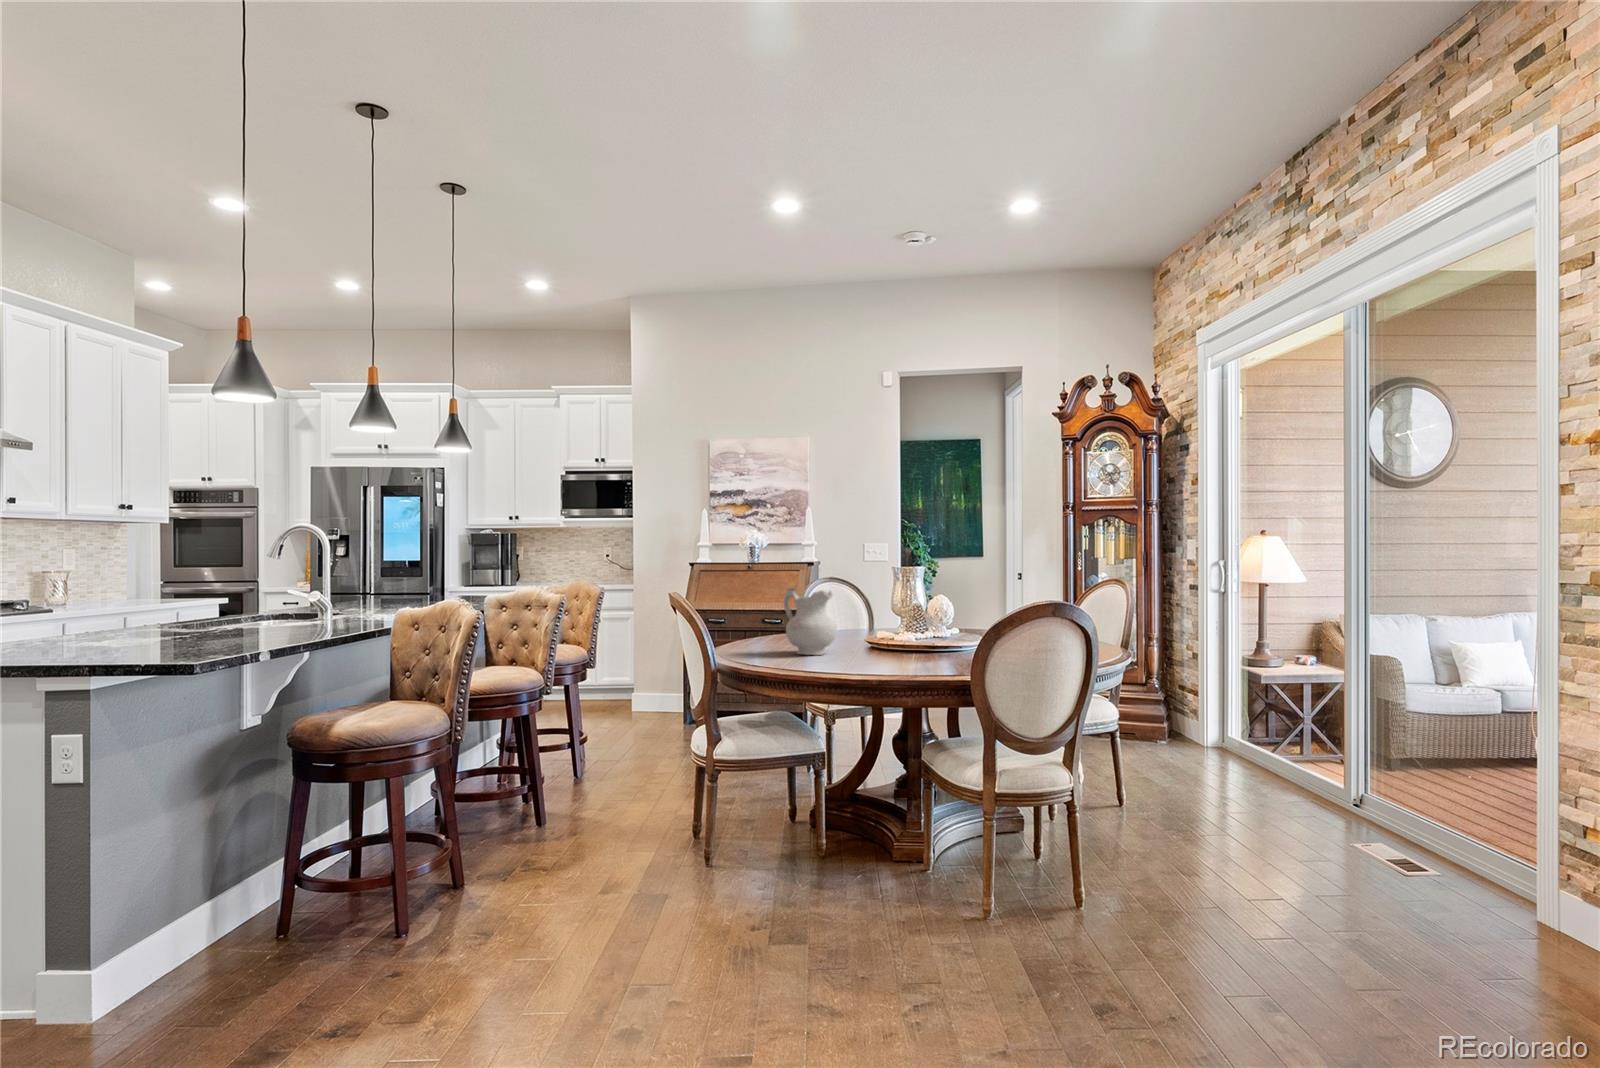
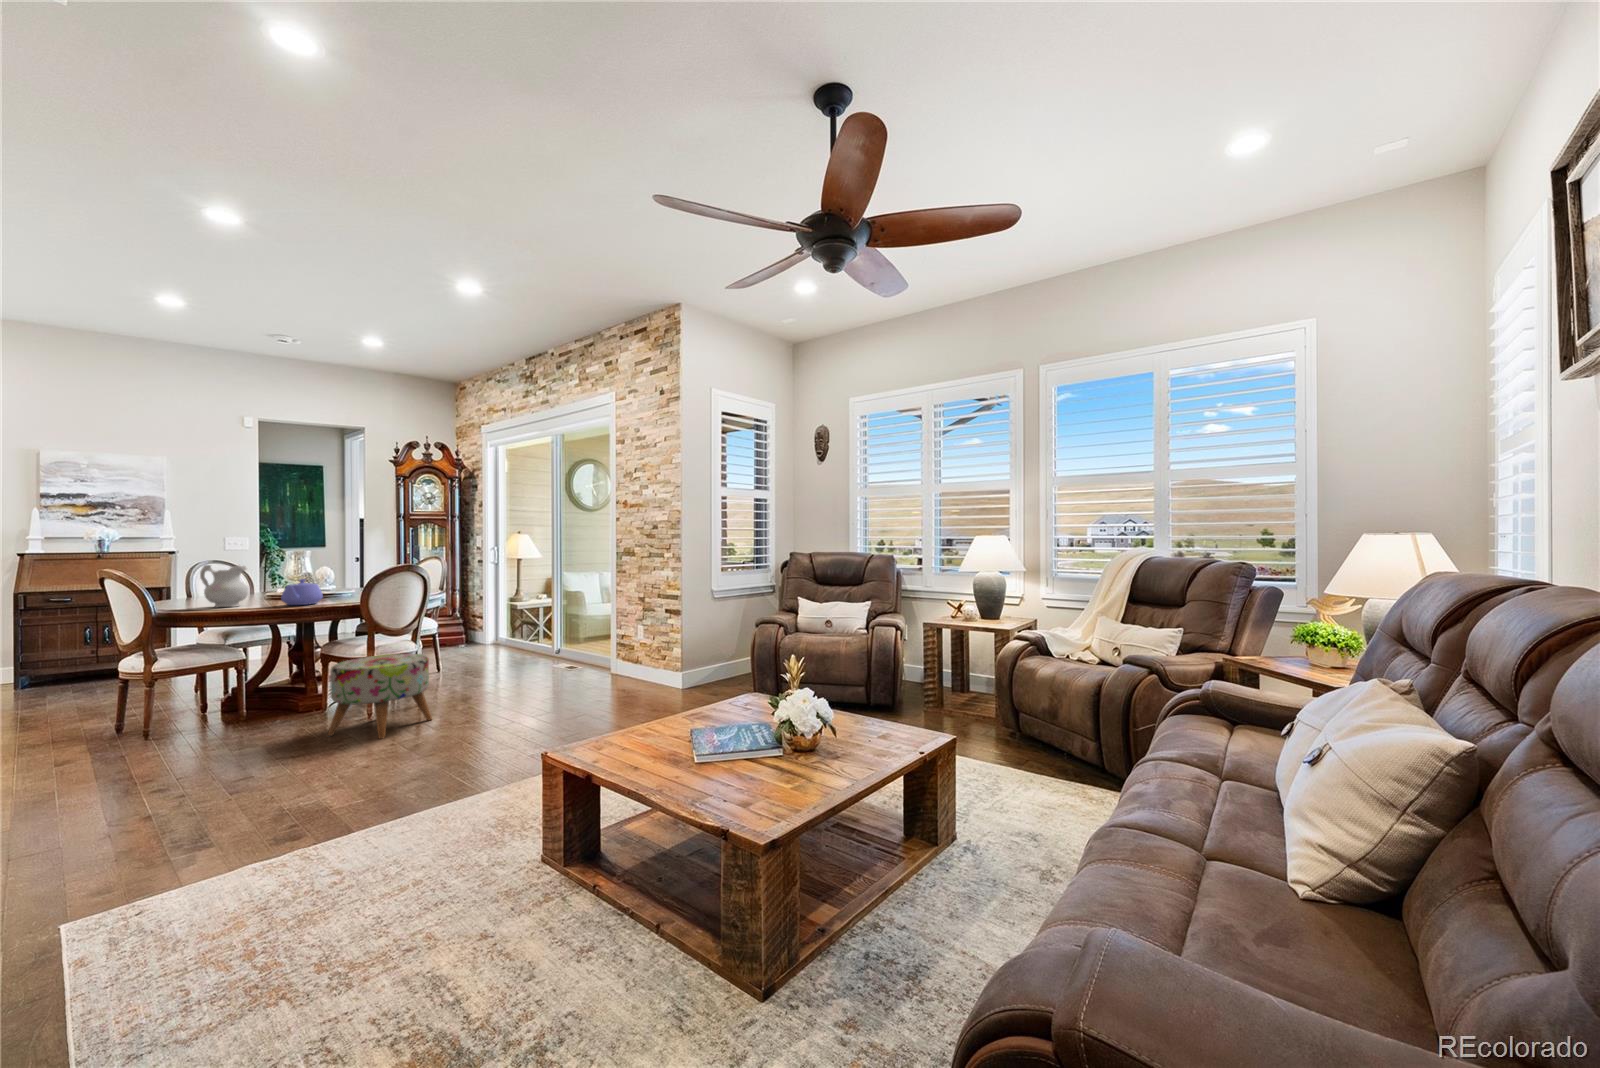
teapot: none [866,618,922,664] -> present [281,579,323,605]
ottoman: none [917,774,1092,964] -> present [328,654,432,739]

